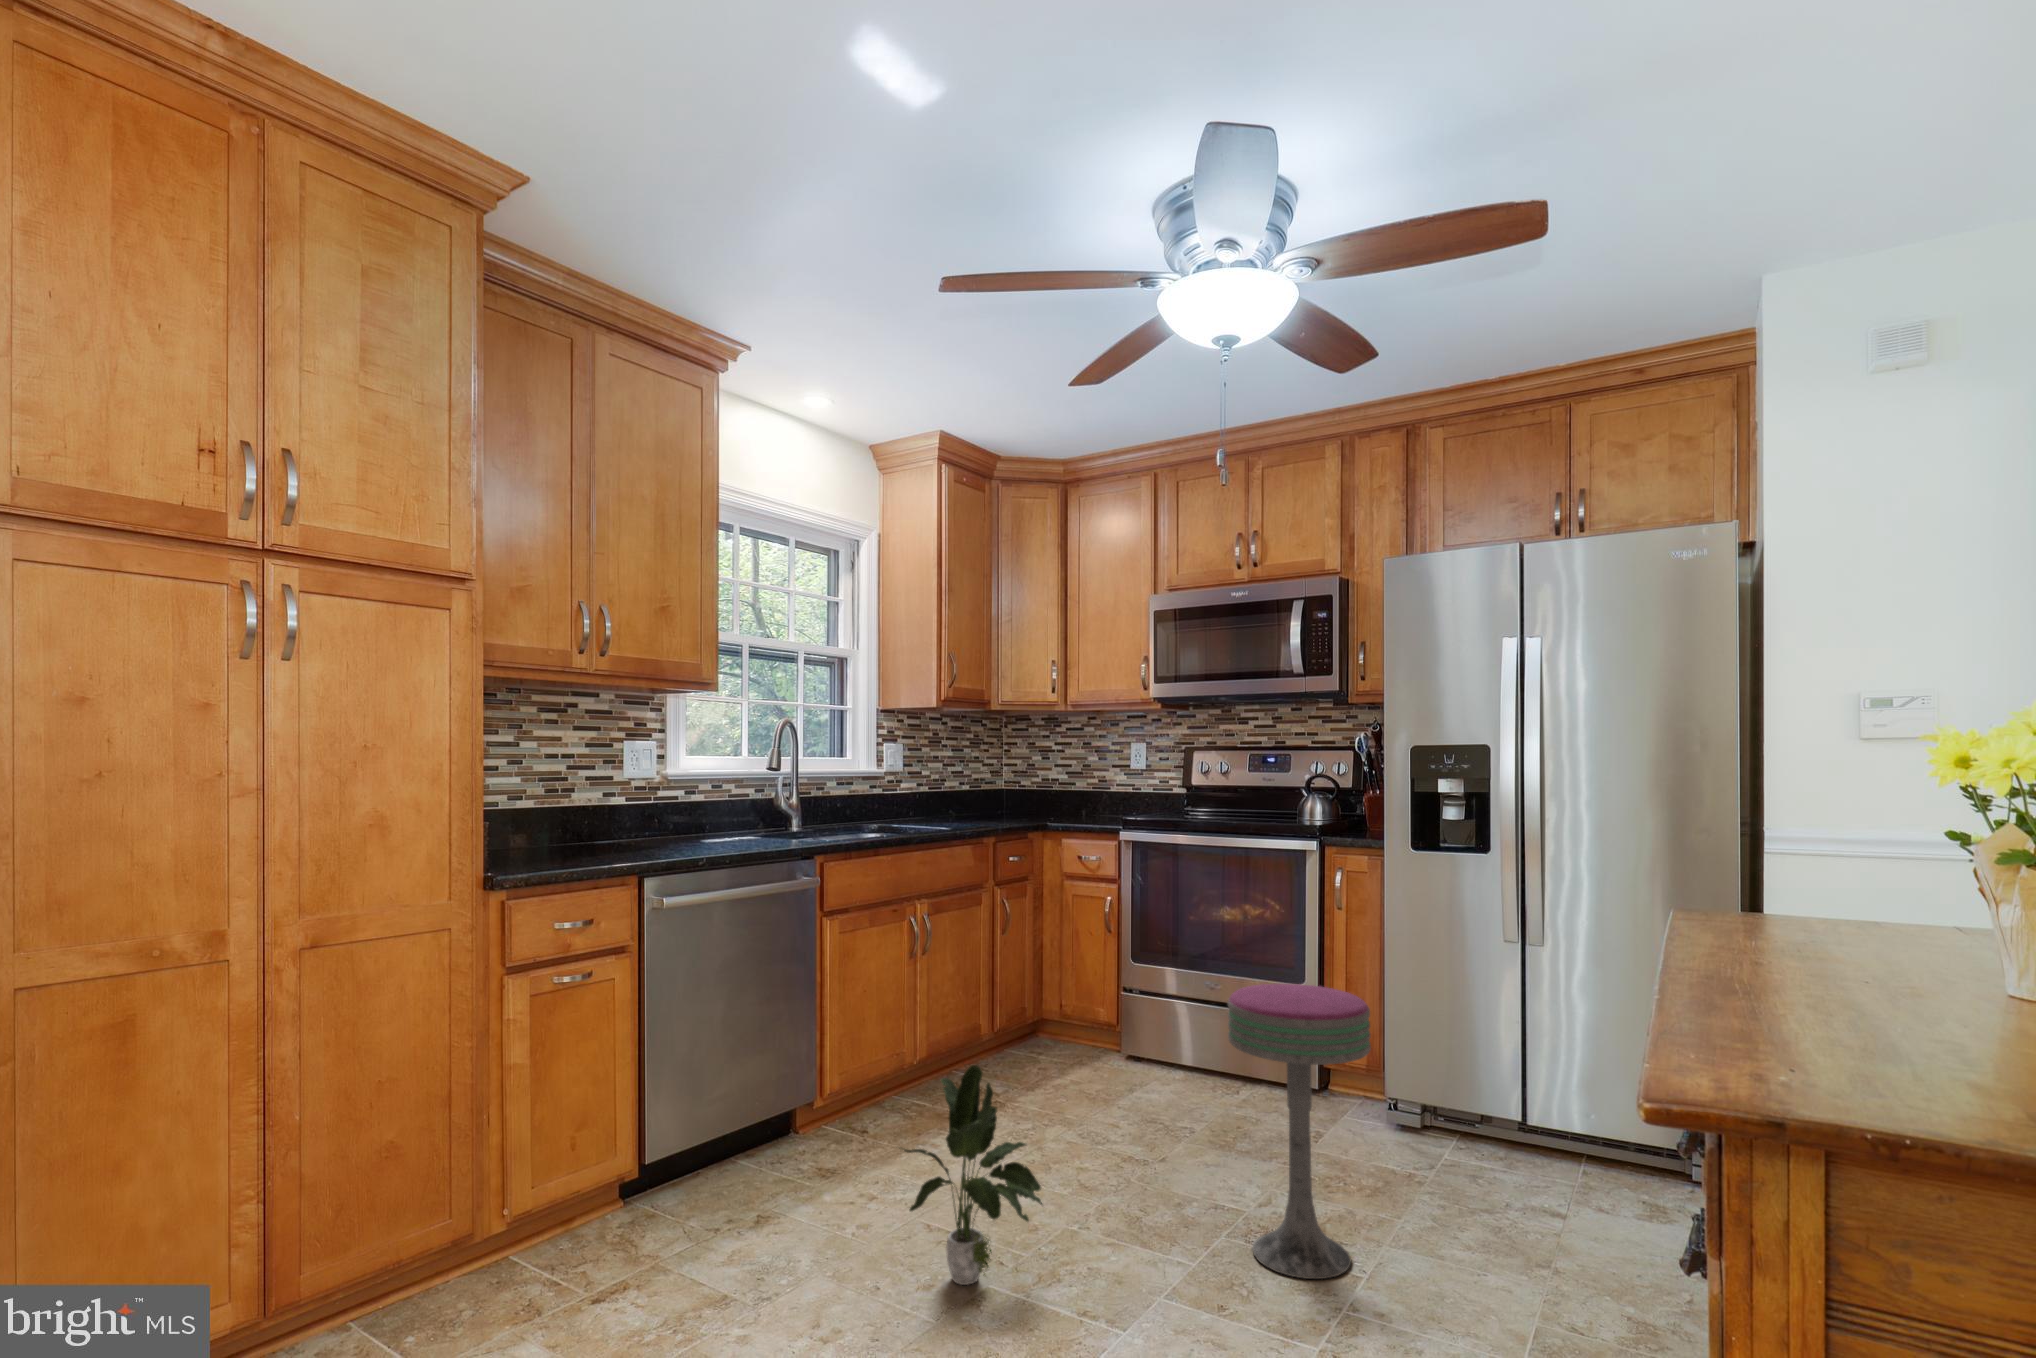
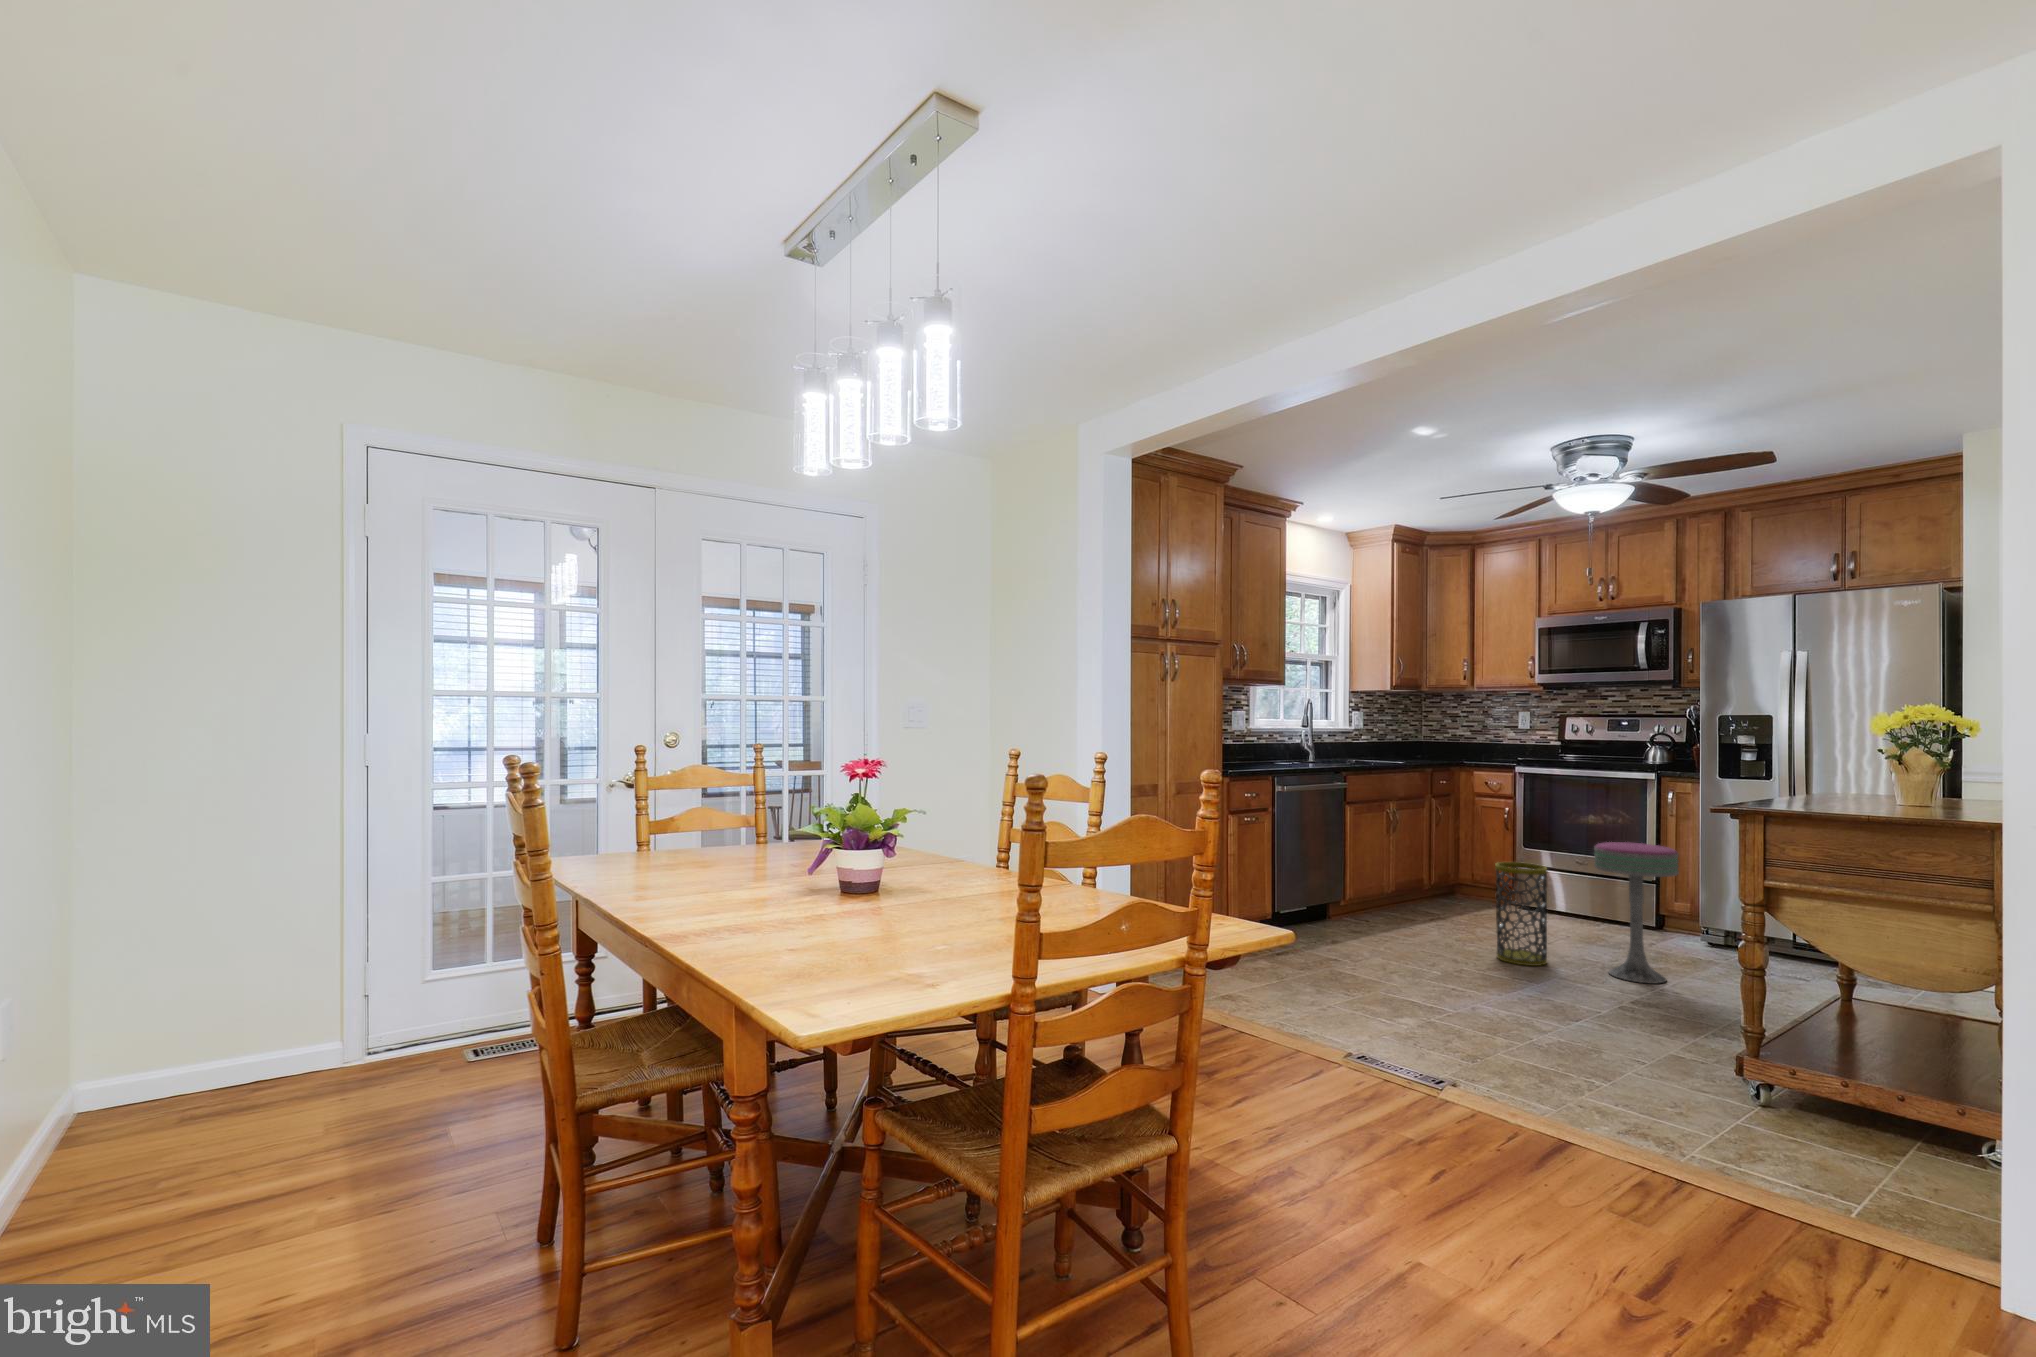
trash can: none [1057,1028,1148,1250] -> present [1495,862,1547,966]
potted plant: present [904,1065,1042,1285] -> none [1419,868,1493,967]

